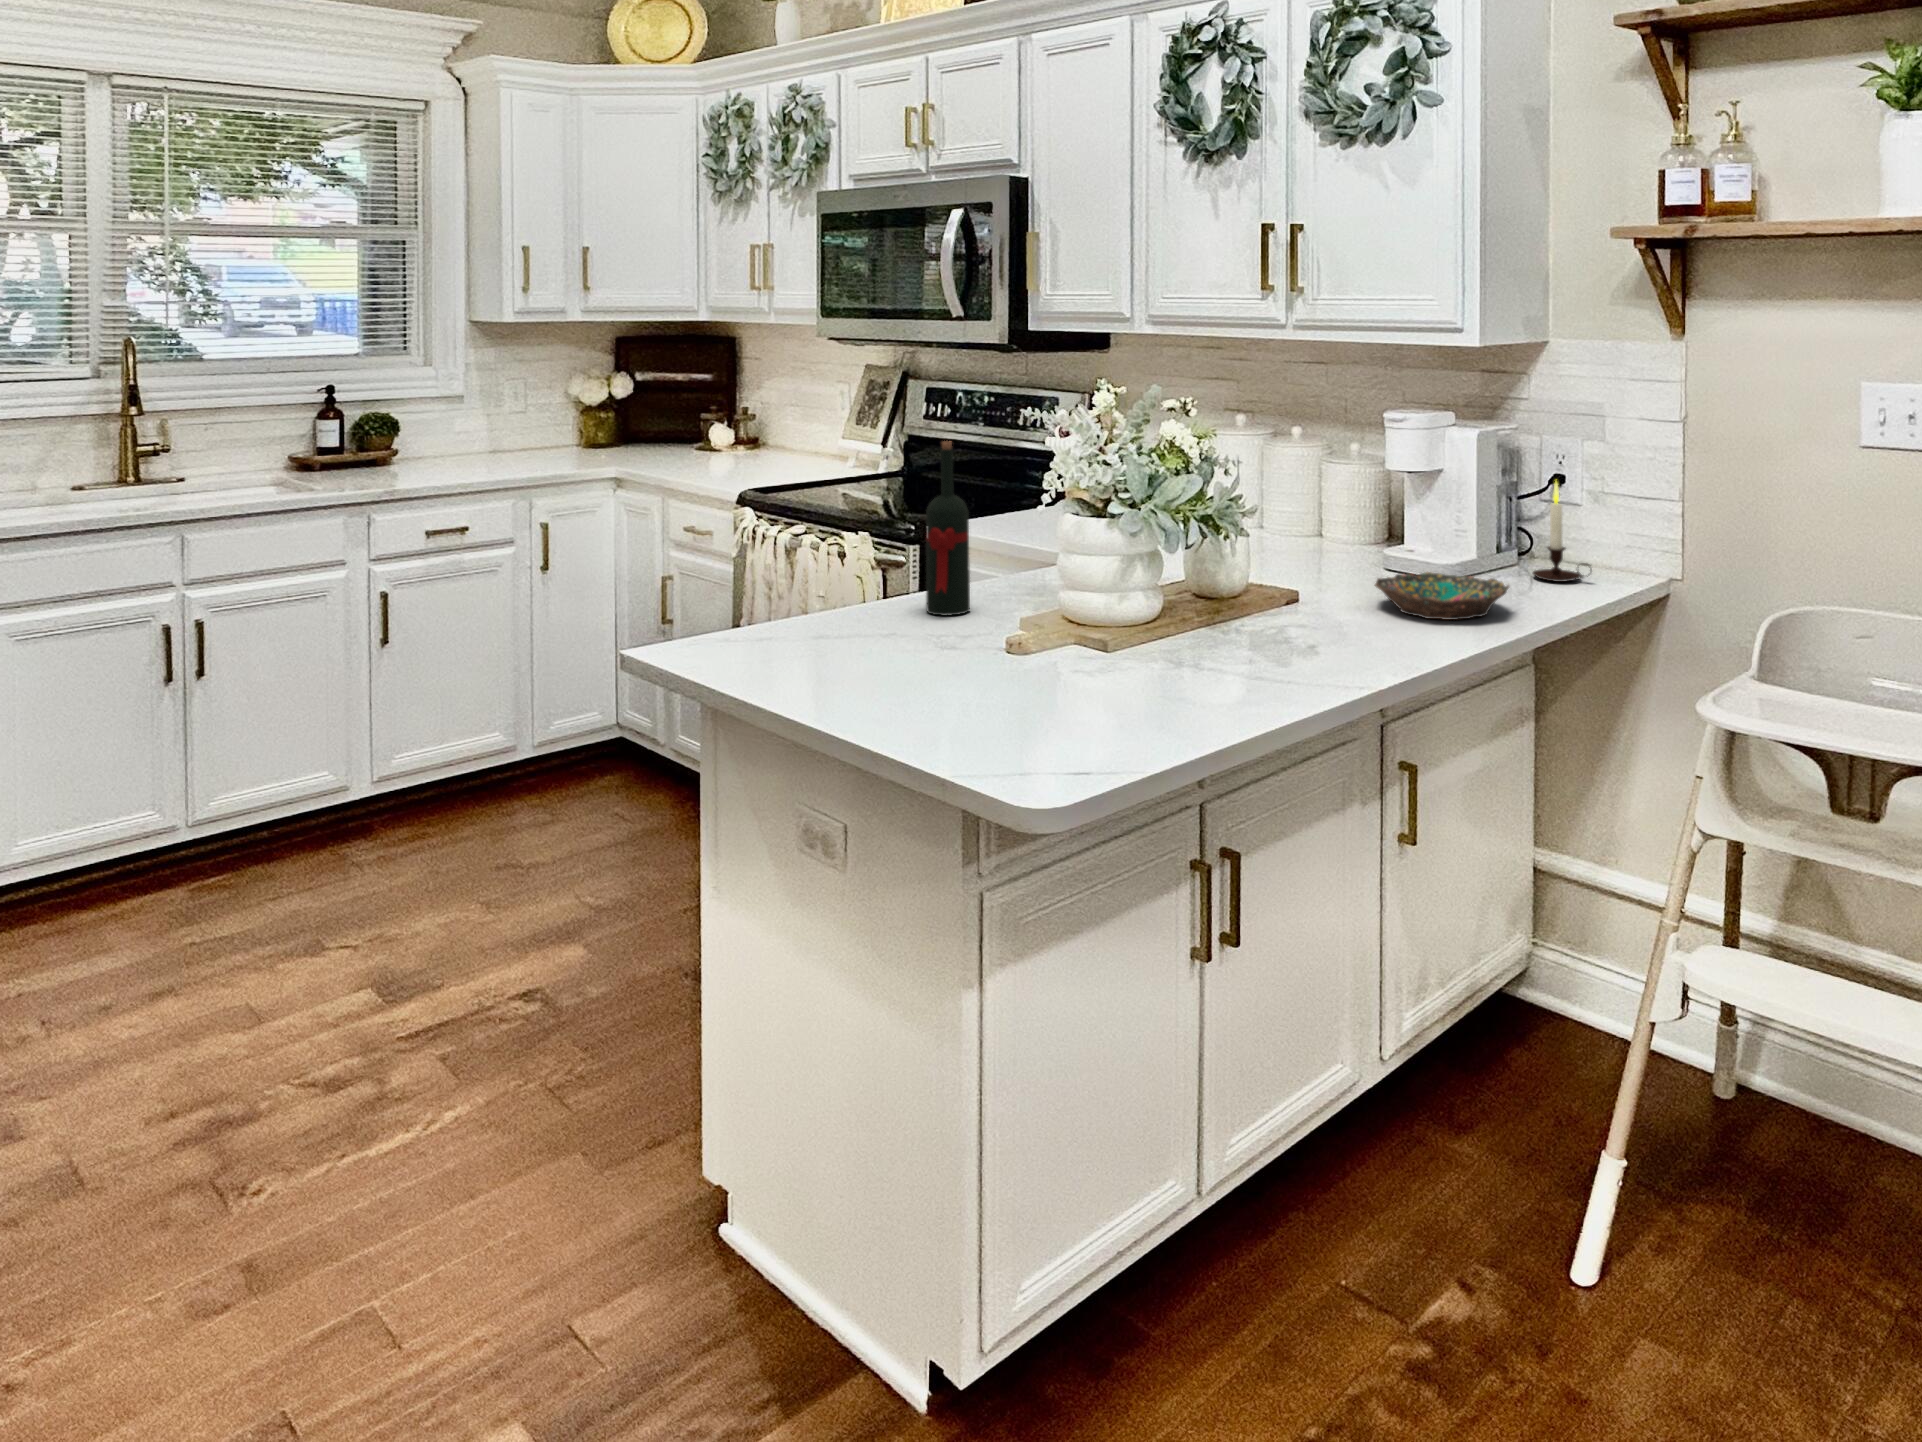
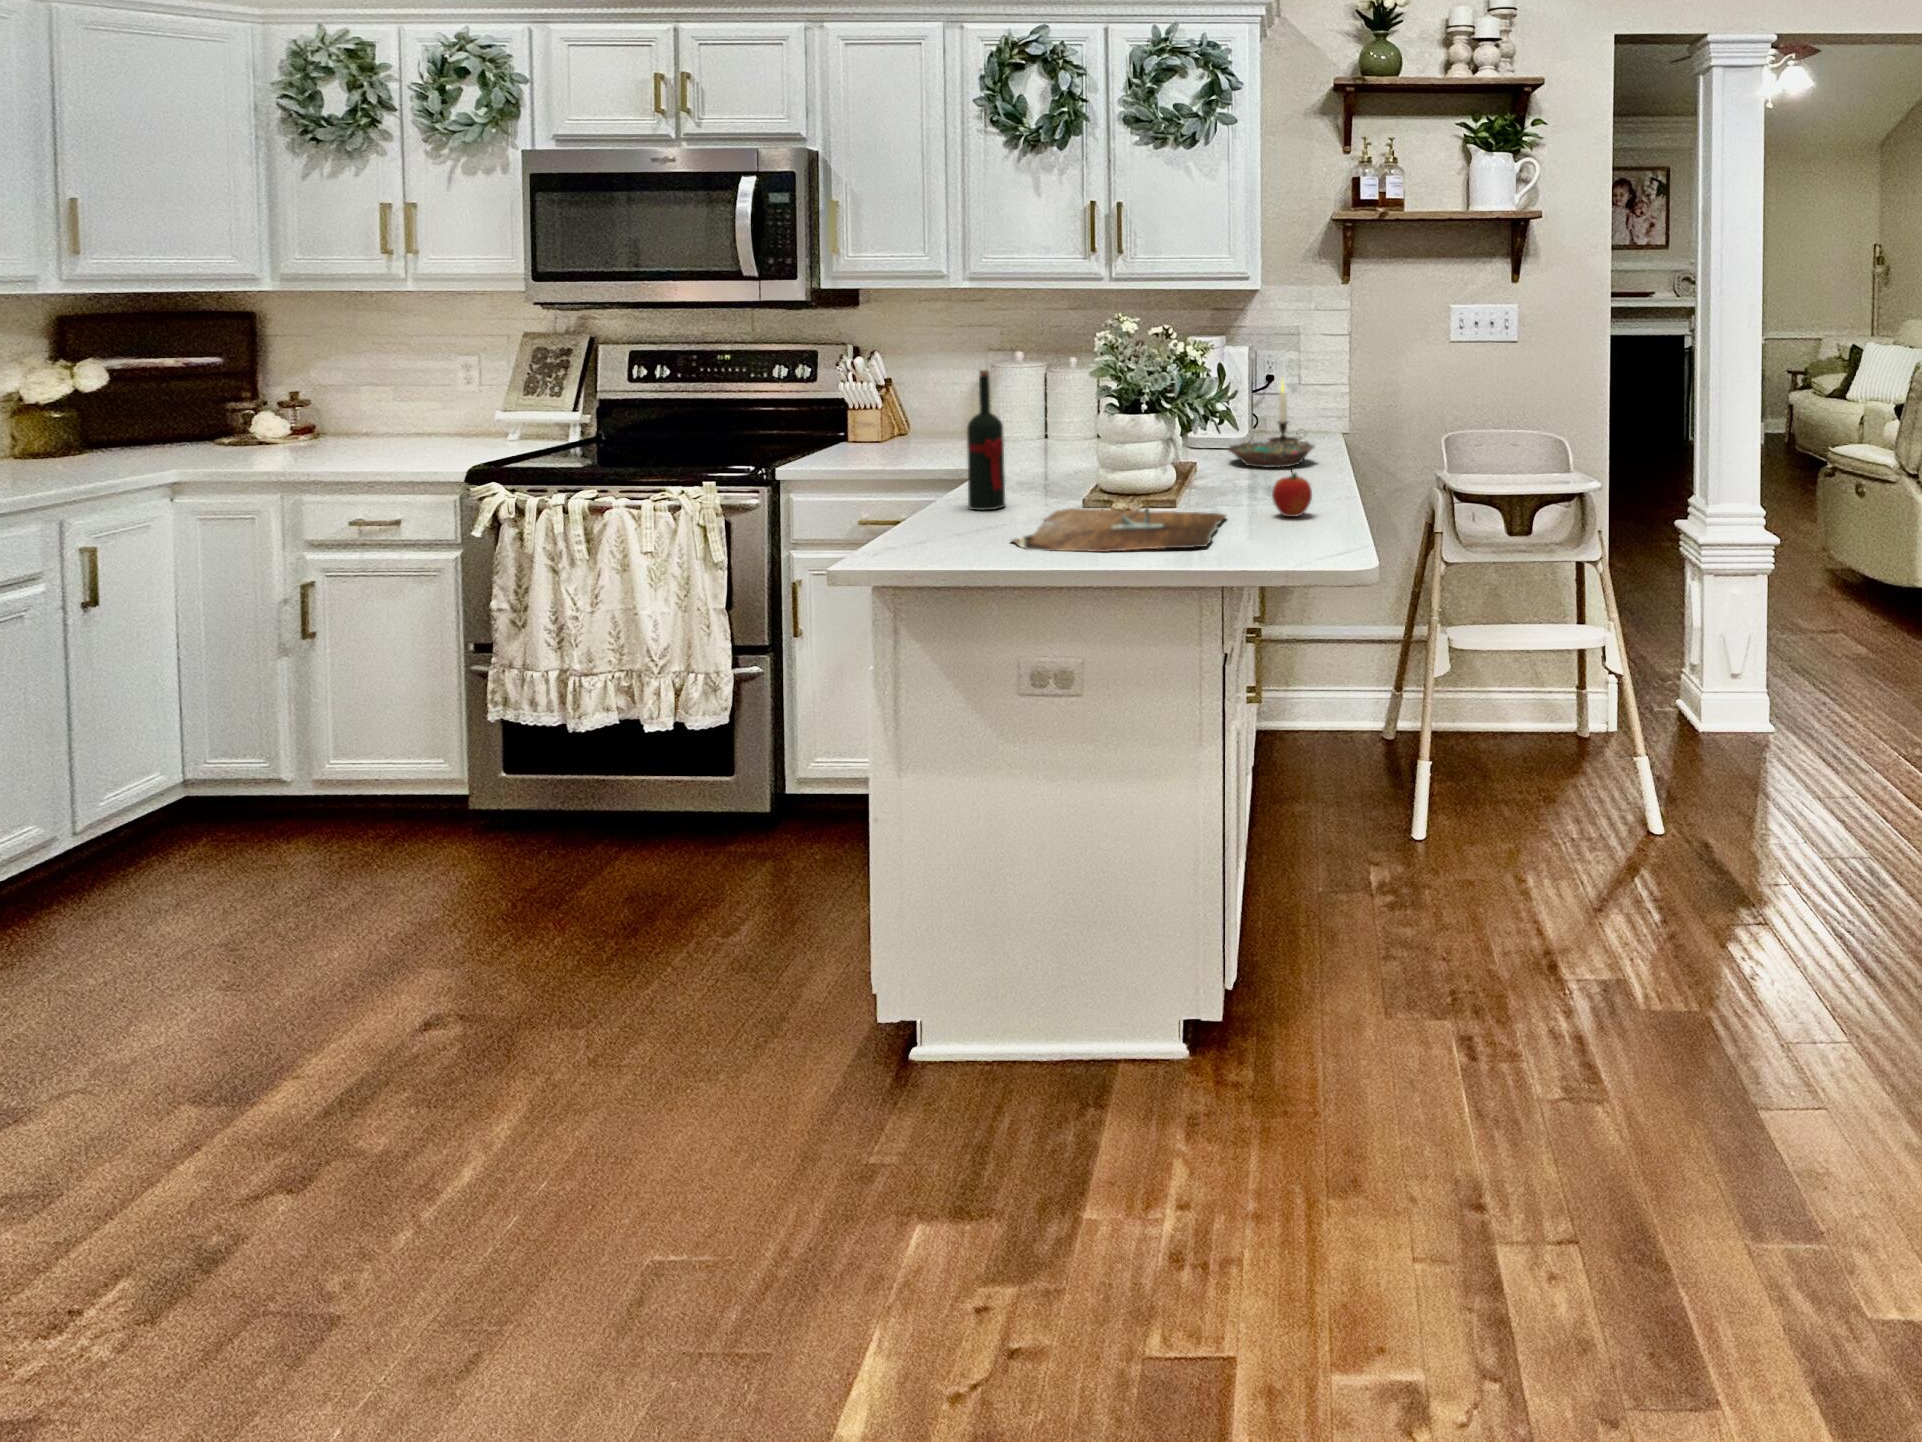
apple: none [1188,628,1250,702] -> present [1272,472,1312,517]
cutting board: none [821,630,1132,720] -> present [1012,507,1226,552]

